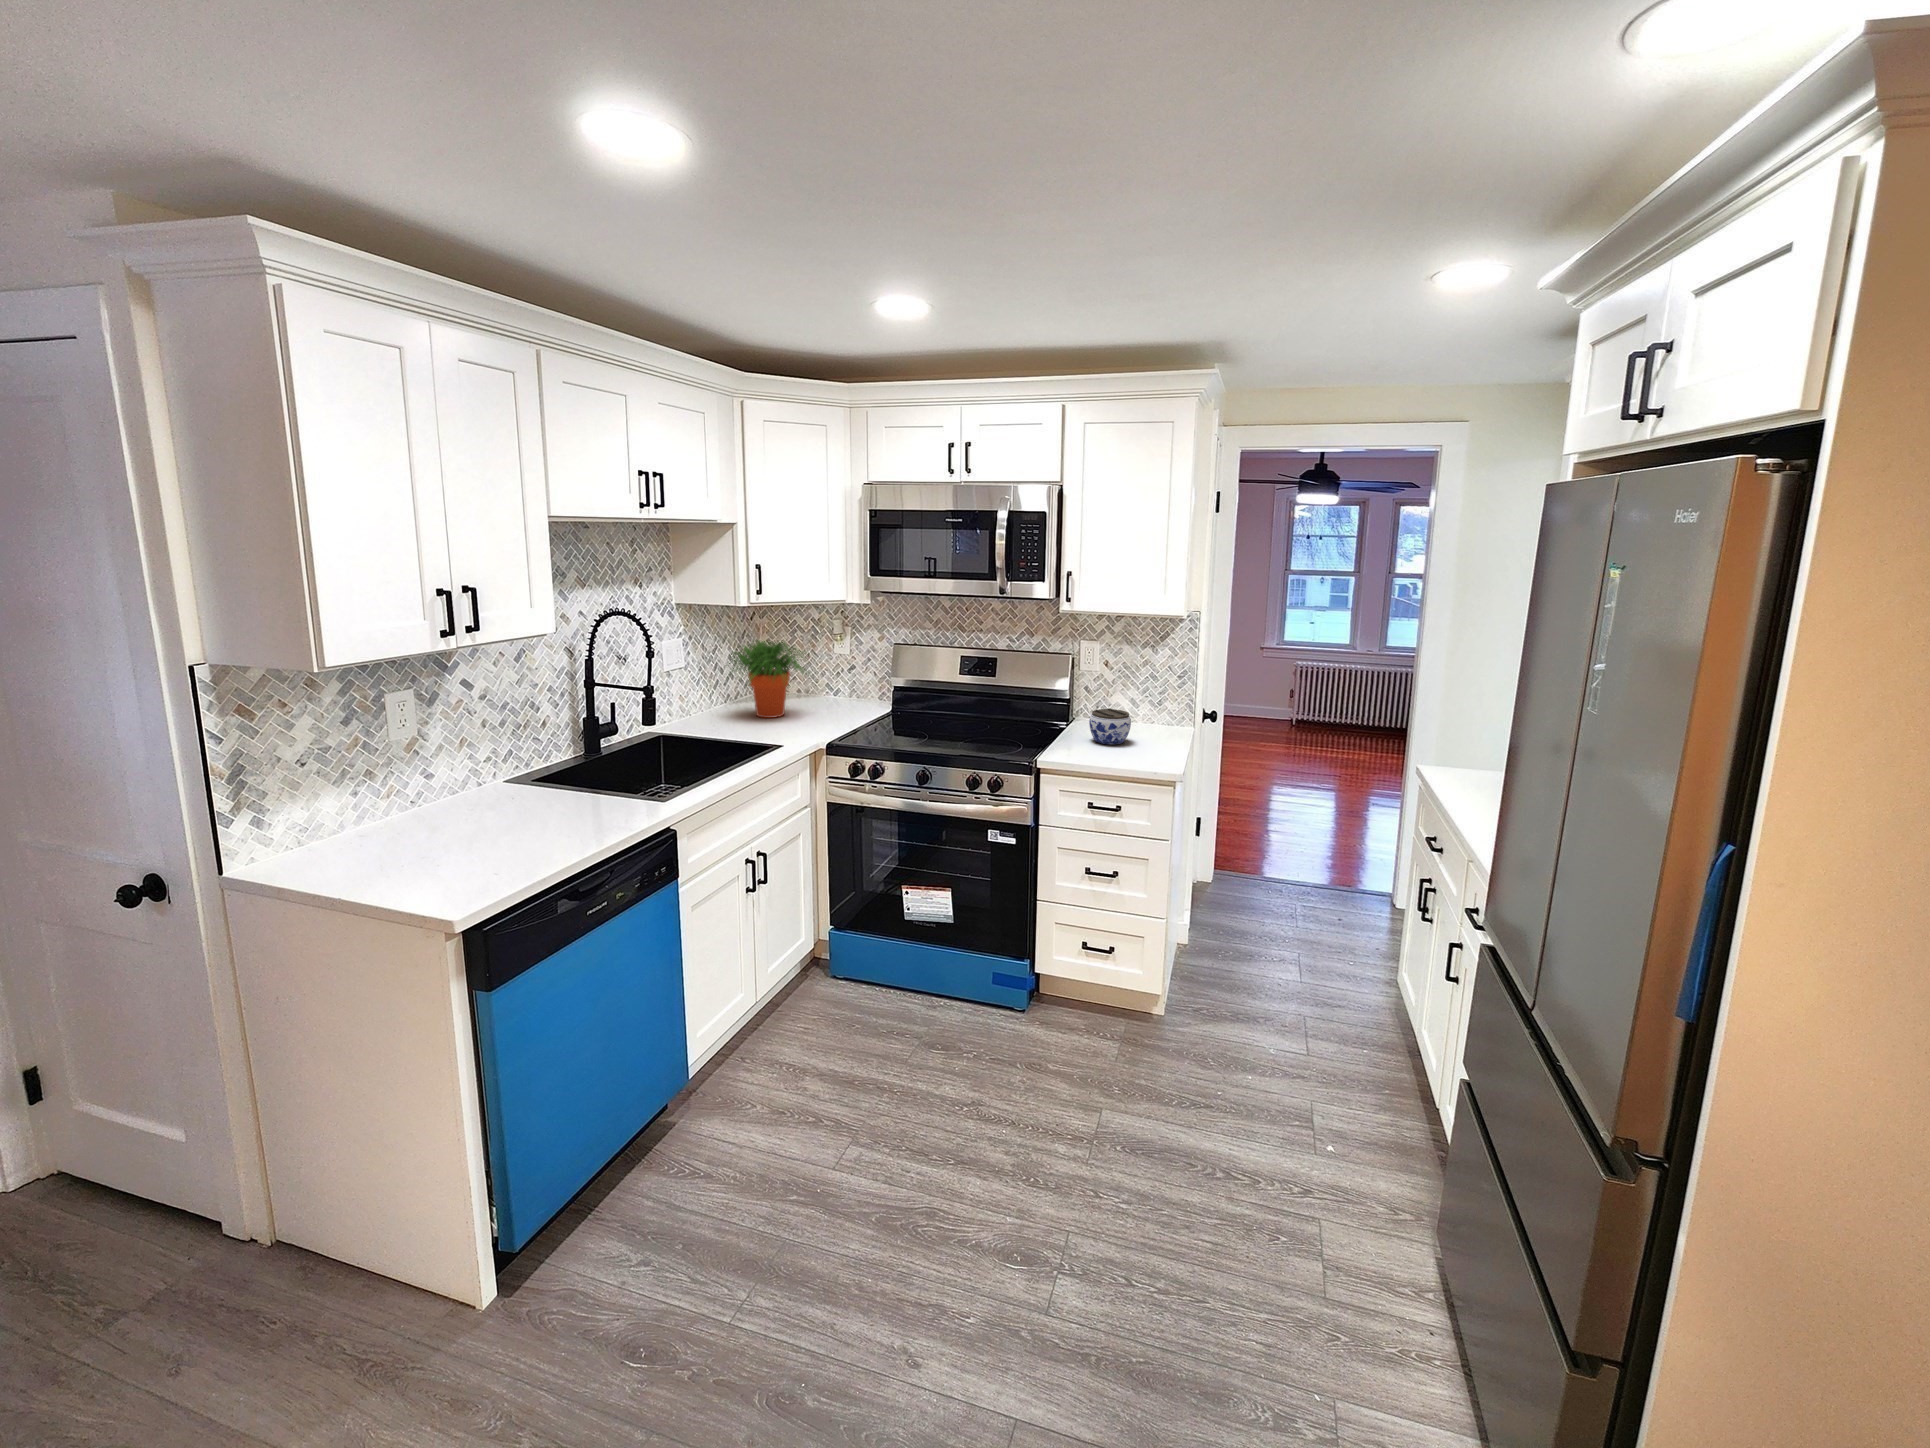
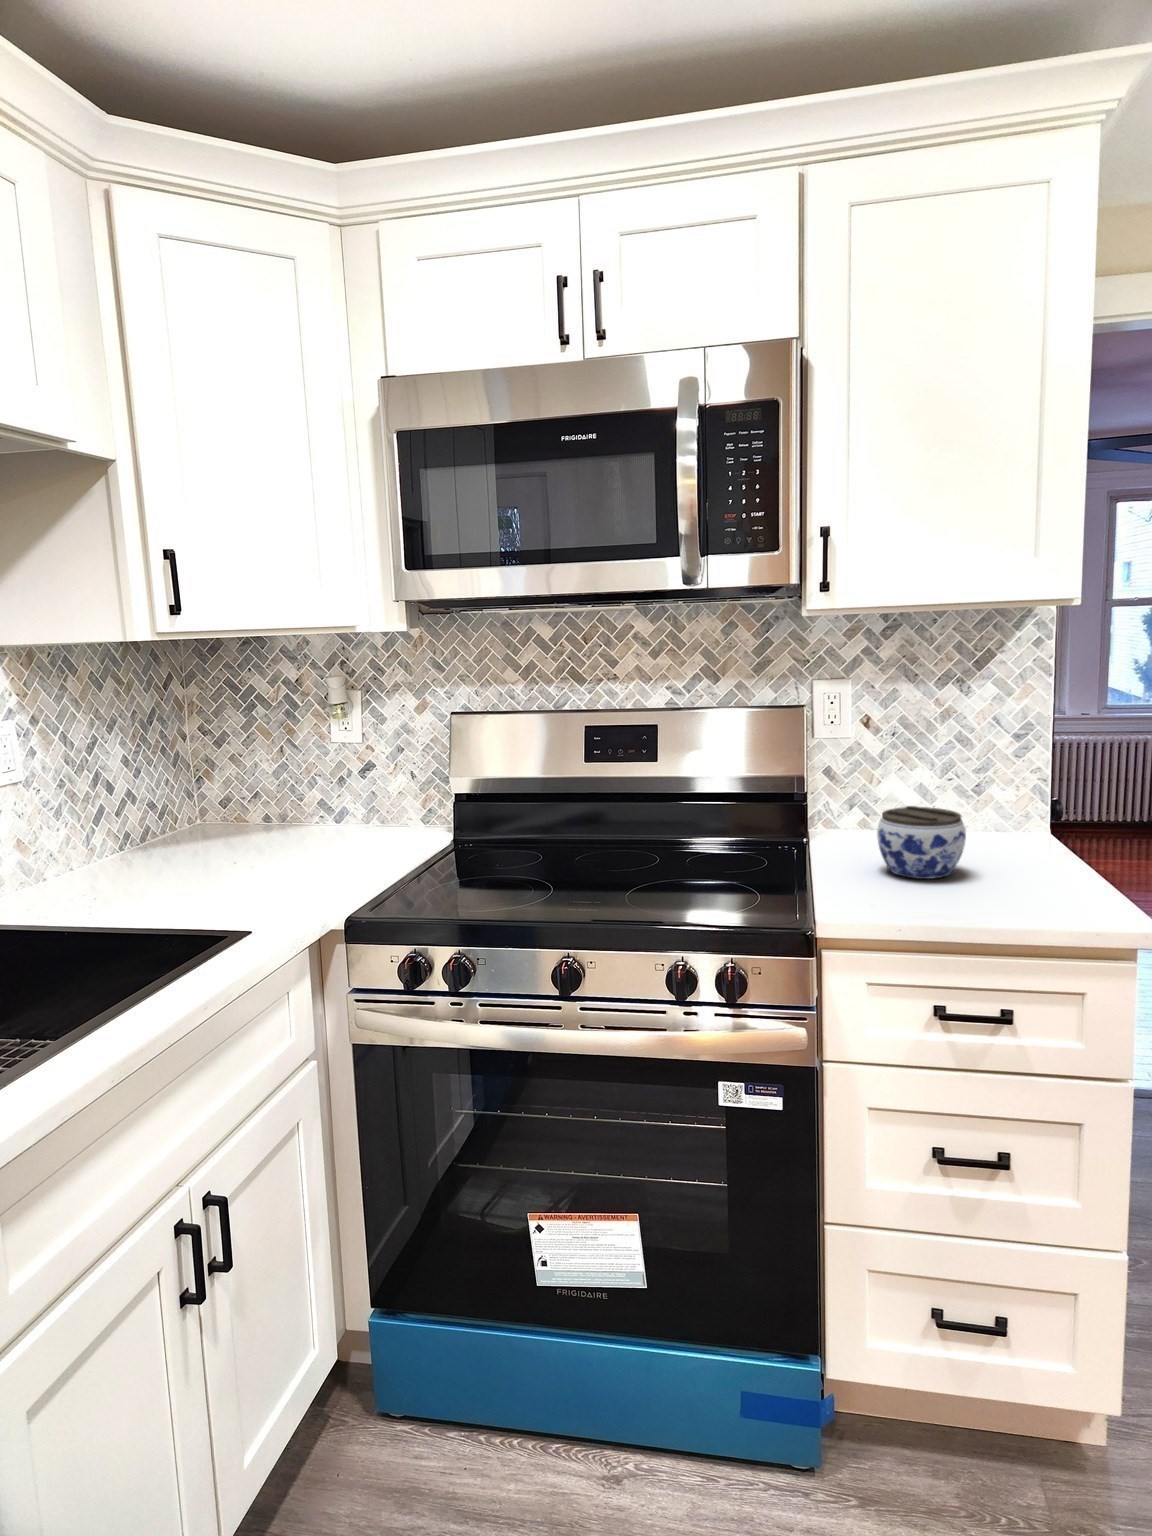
potted plant: present [726,640,806,718] -> none [112,716,304,875]

